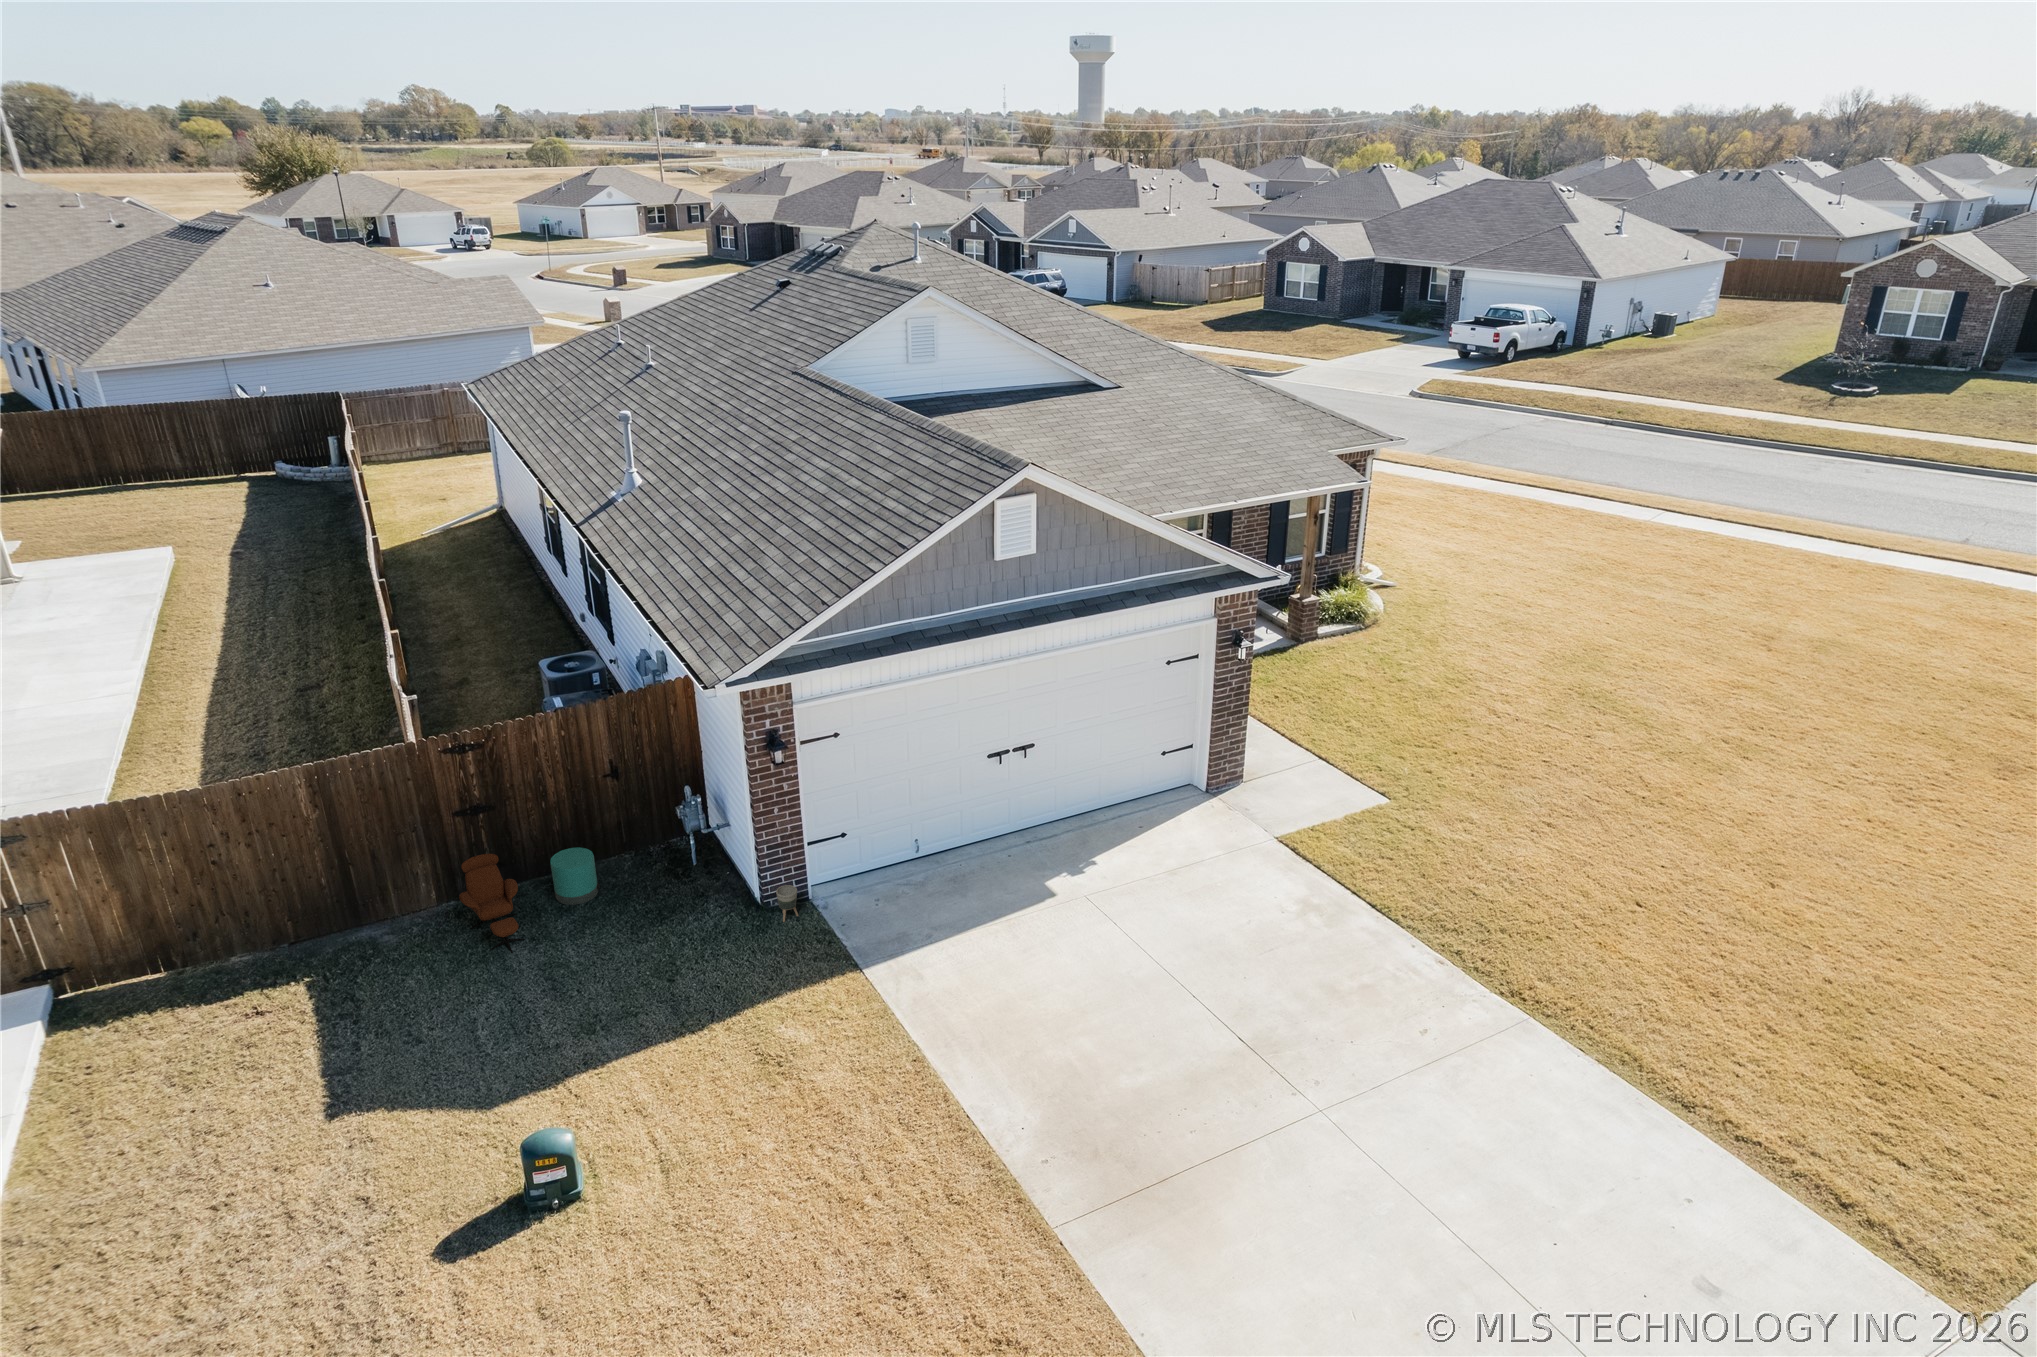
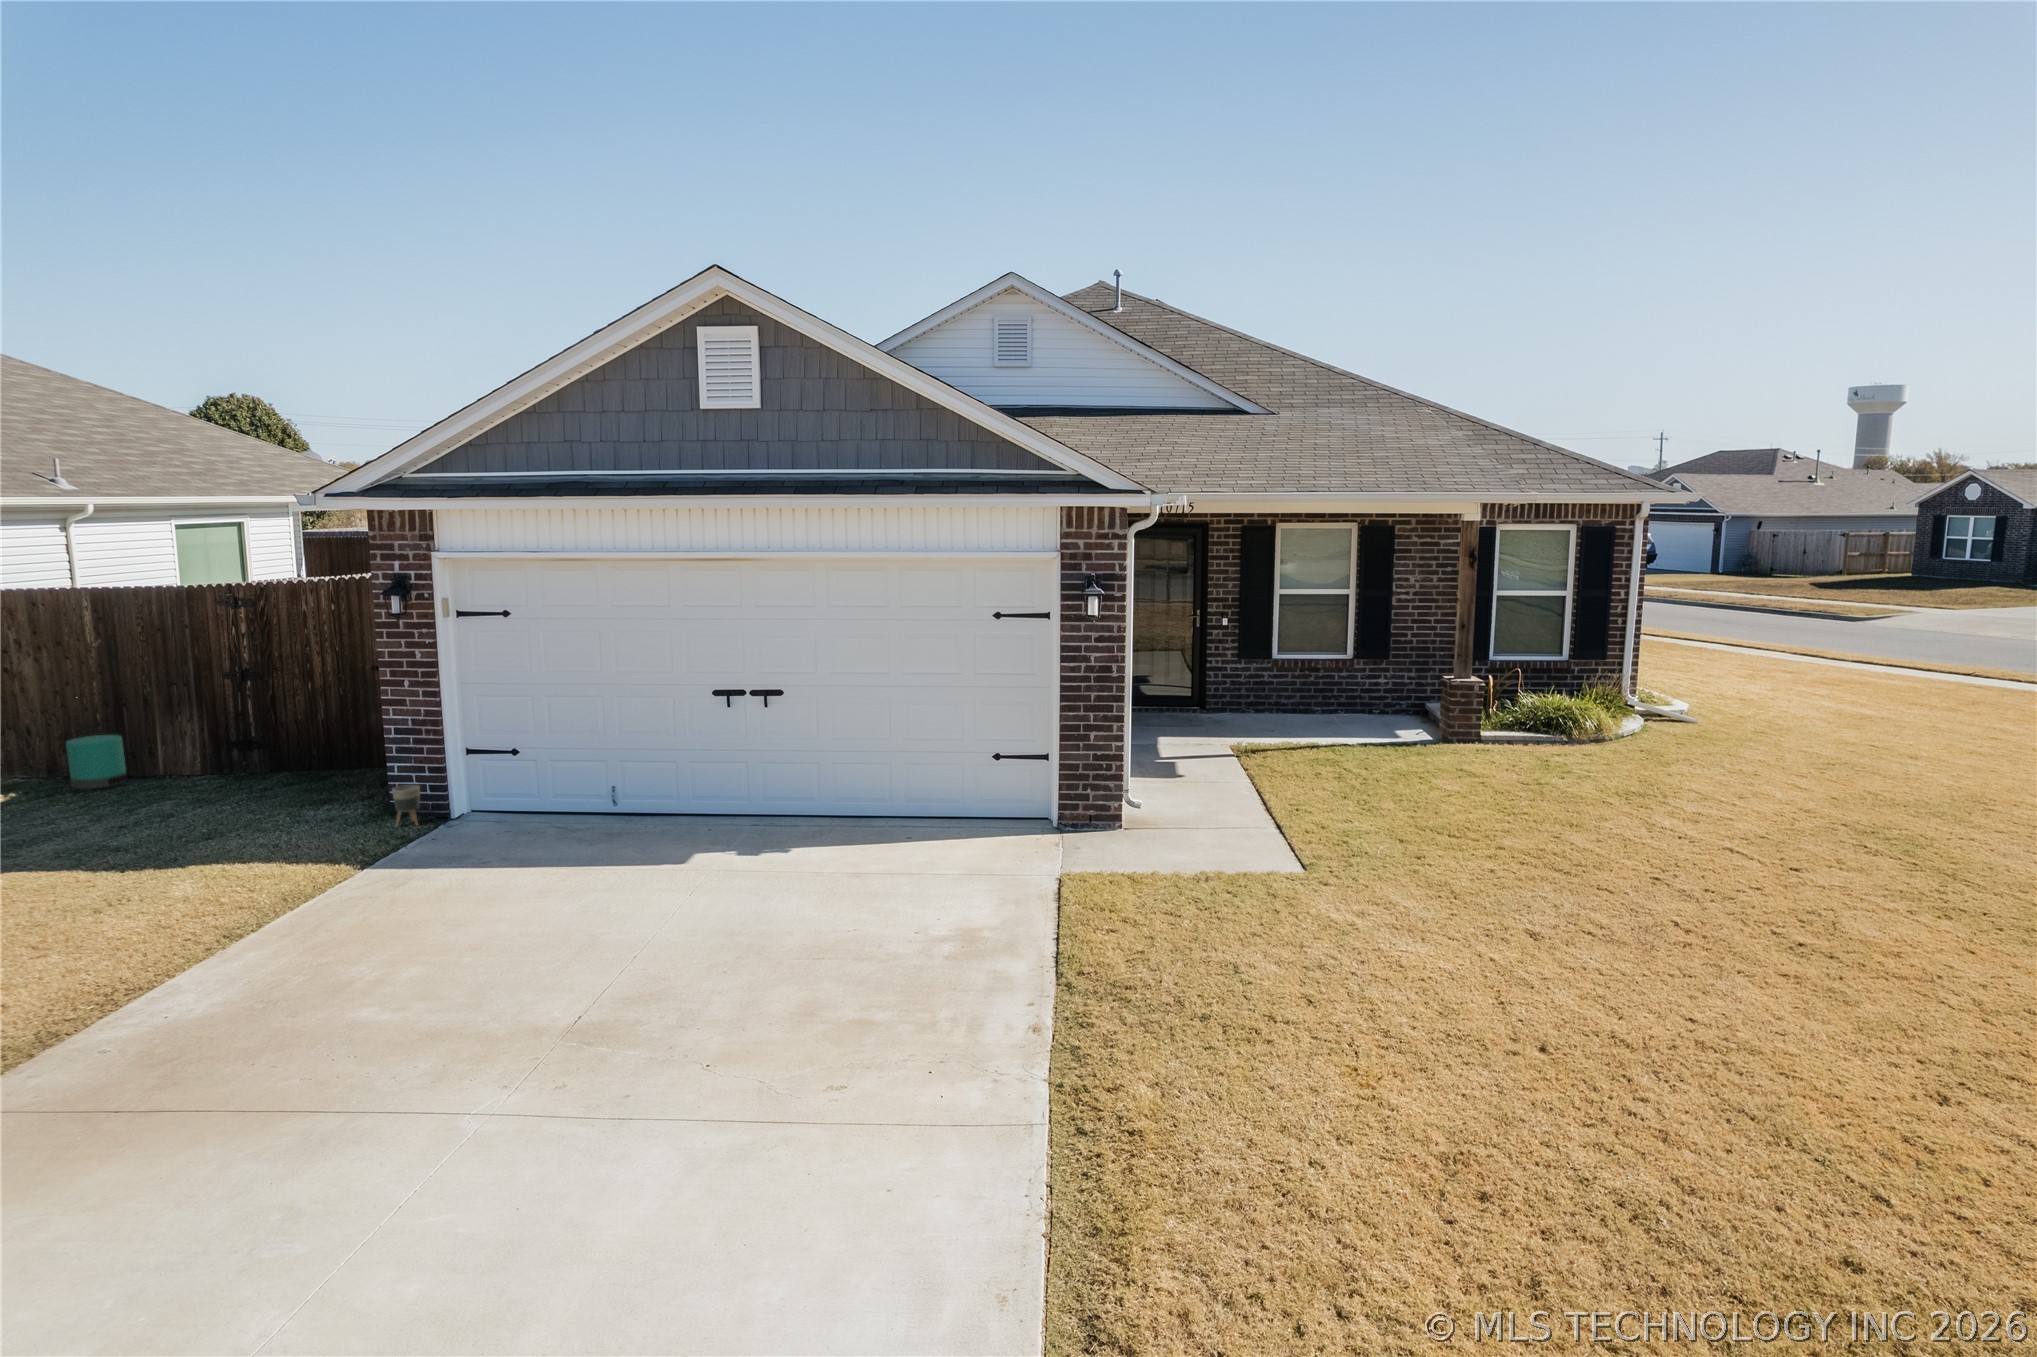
trash can: present [550,848,600,905] -> present [66,735,127,789]
lounge chair: present [459,854,525,953] -> none [161,712,242,802]

